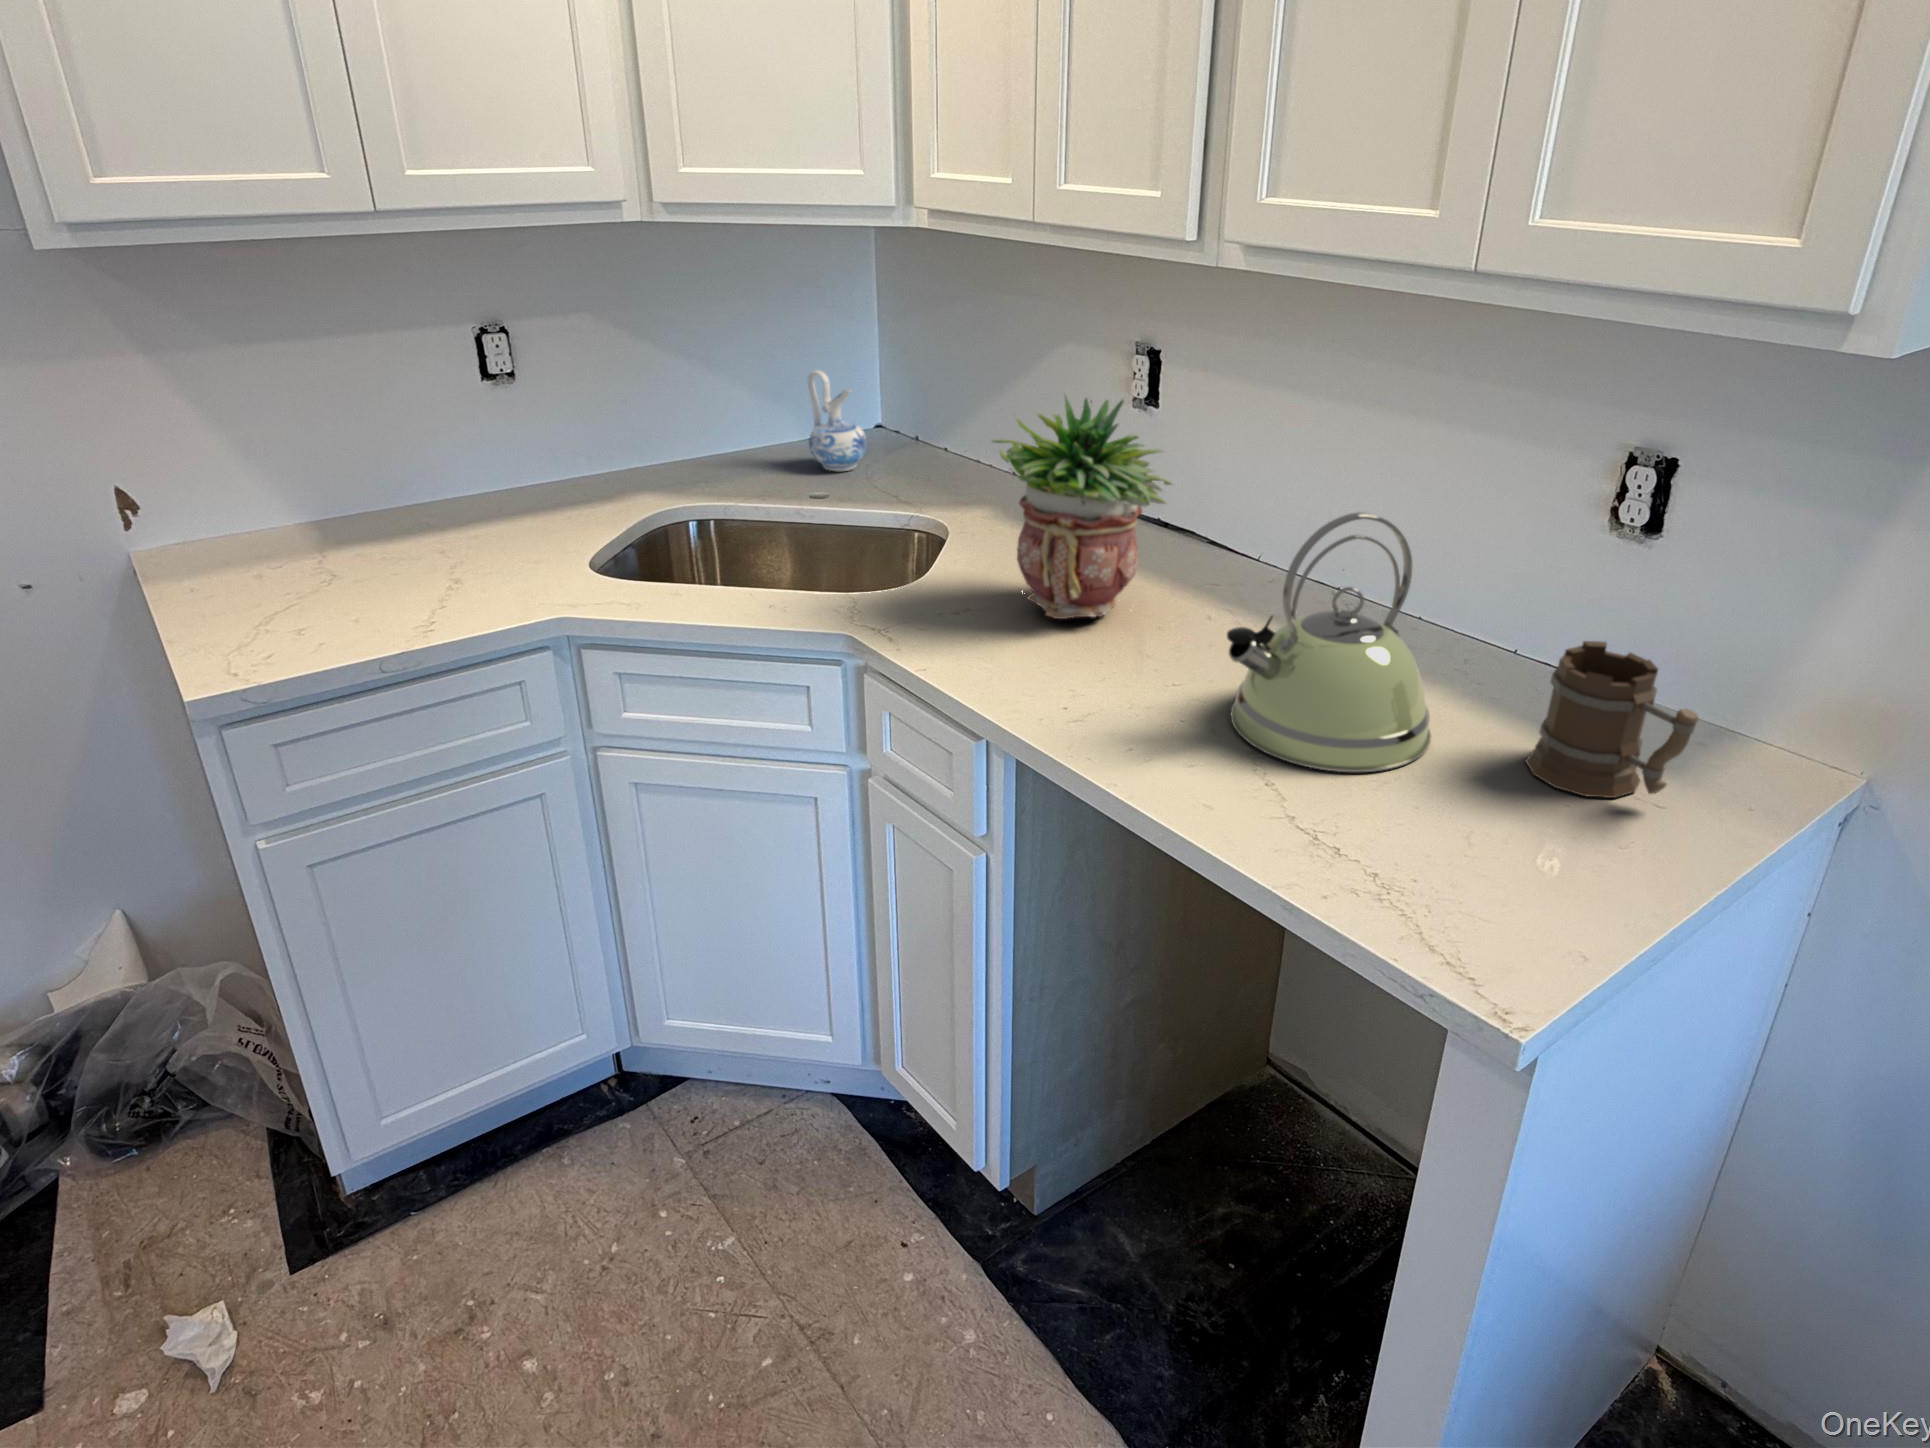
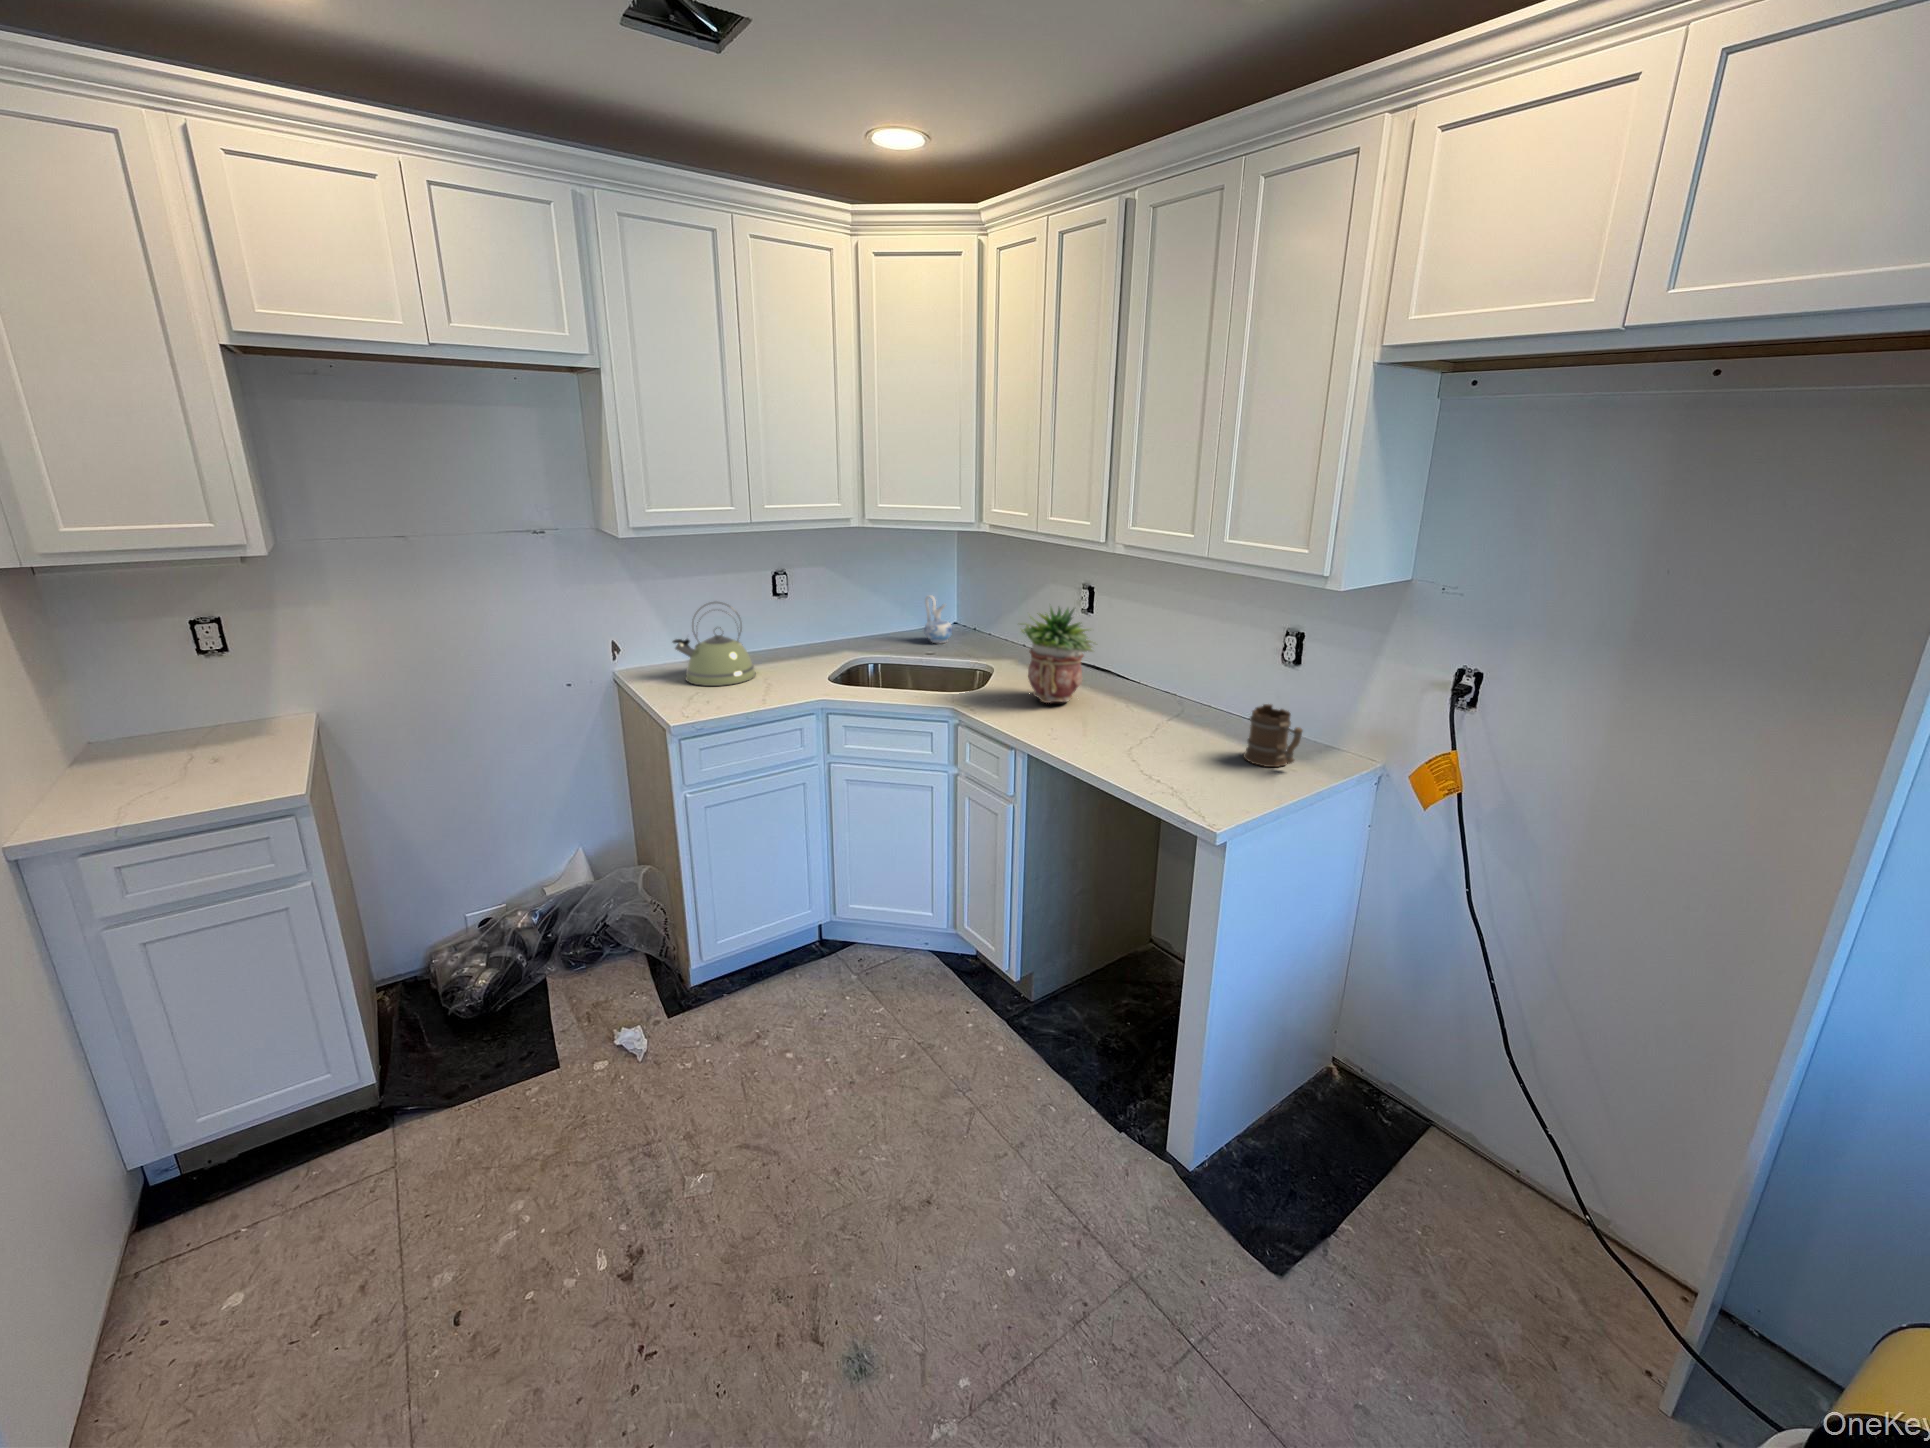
kettle: present [1227,512,1431,772] -> present [673,602,756,686]

